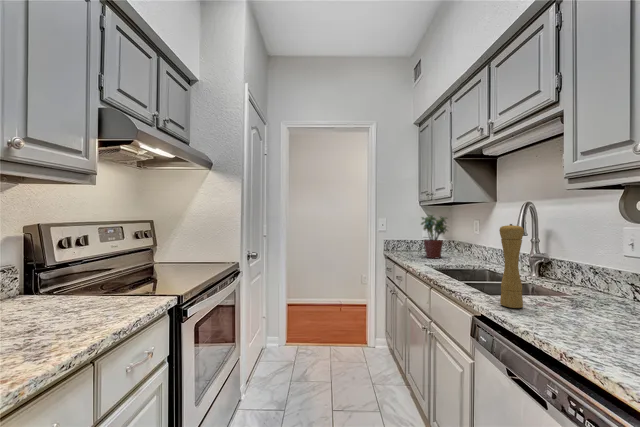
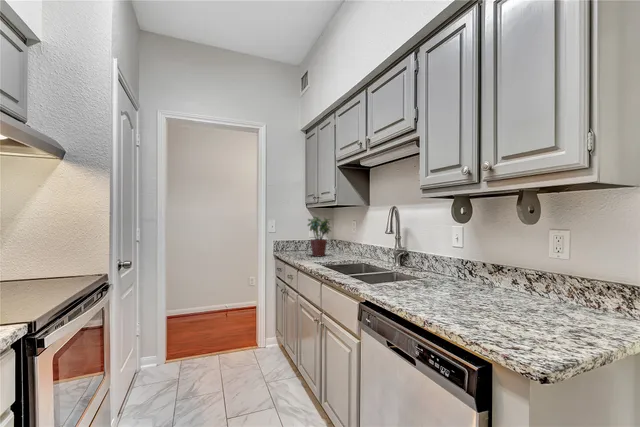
pepper mill: present [499,224,524,308] -> none [378,226,395,292]

